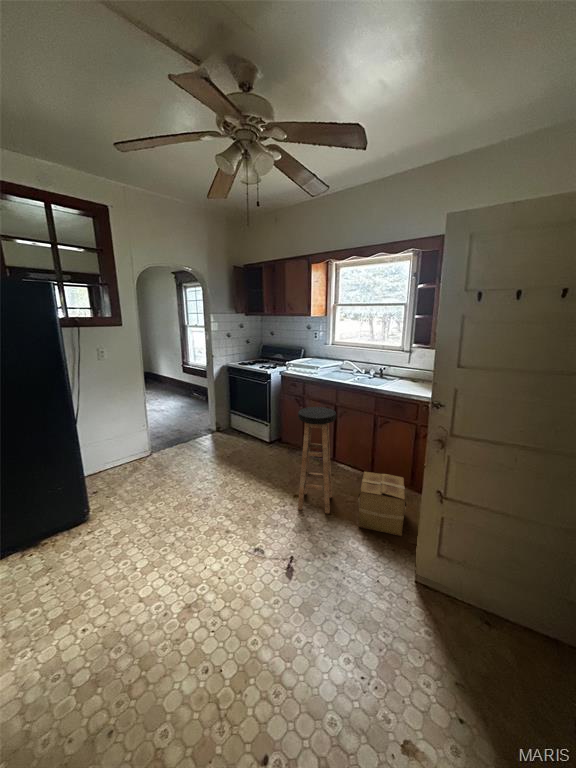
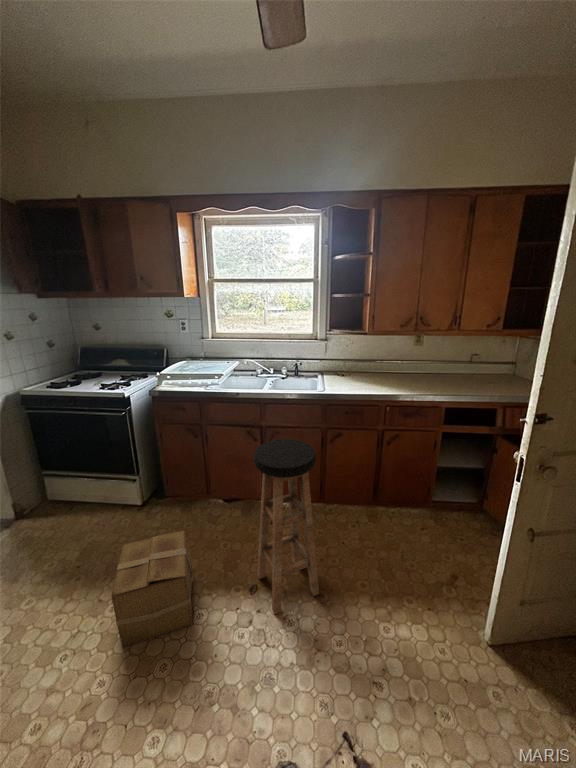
cardboard box: present [358,471,406,536] -> present [111,531,193,647]

